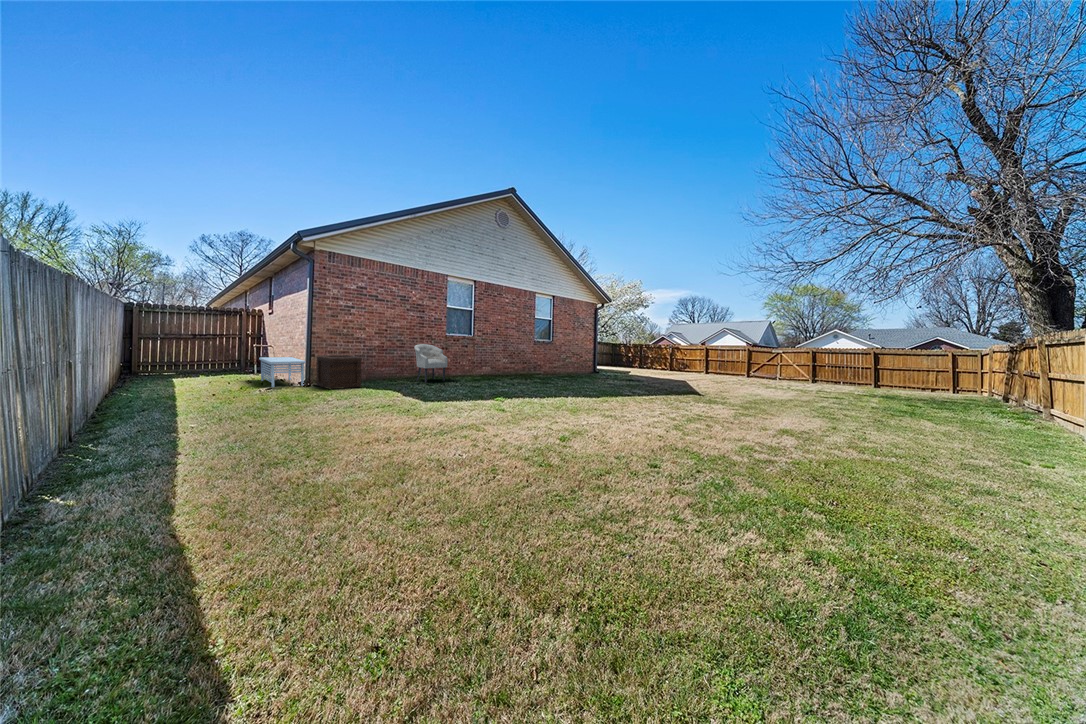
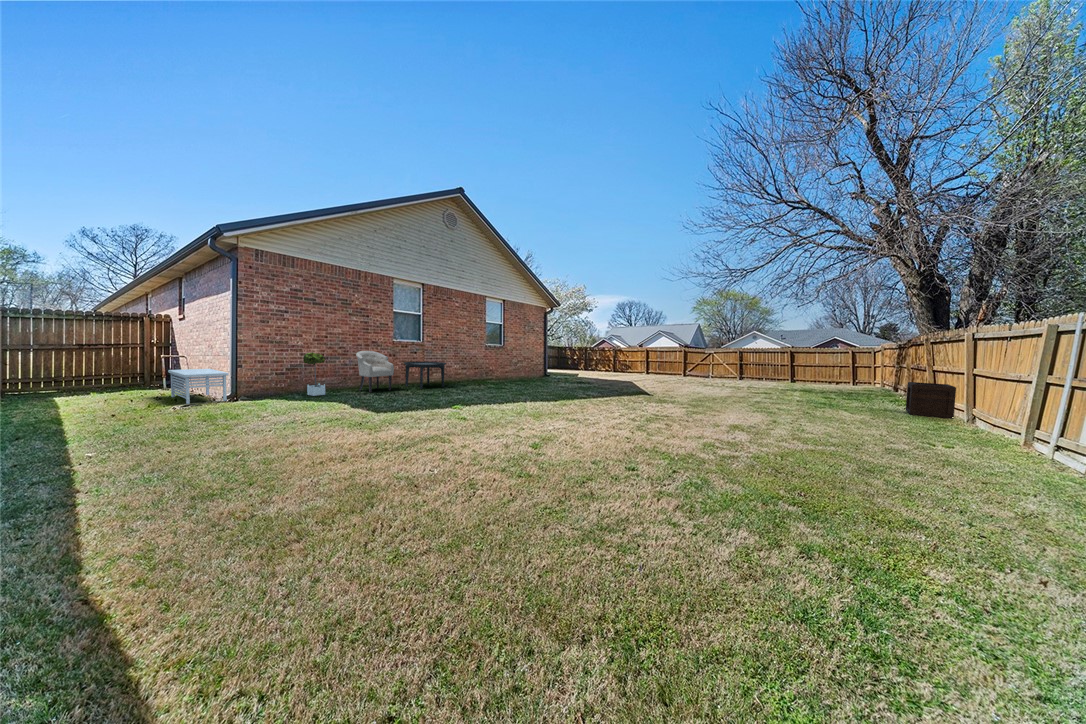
potted tree: none [368,344,387,384] -> present [303,352,325,396]
wooden crate: present [317,355,361,389] -> present [906,382,956,419]
round table: none [457,355,497,381] -> present [404,362,446,389]

